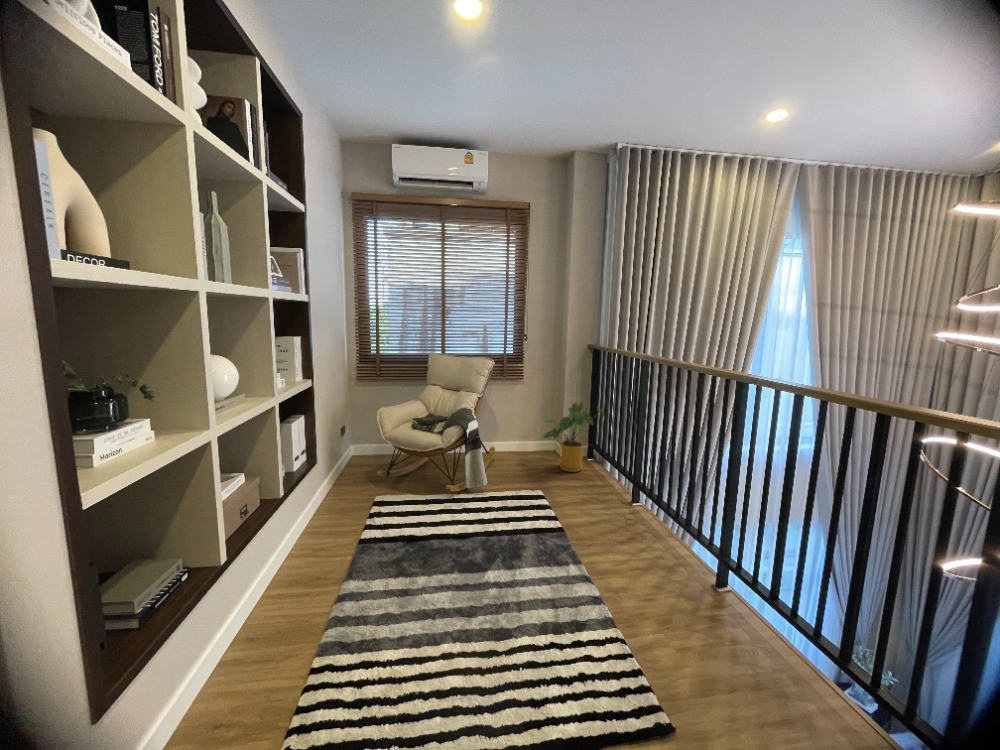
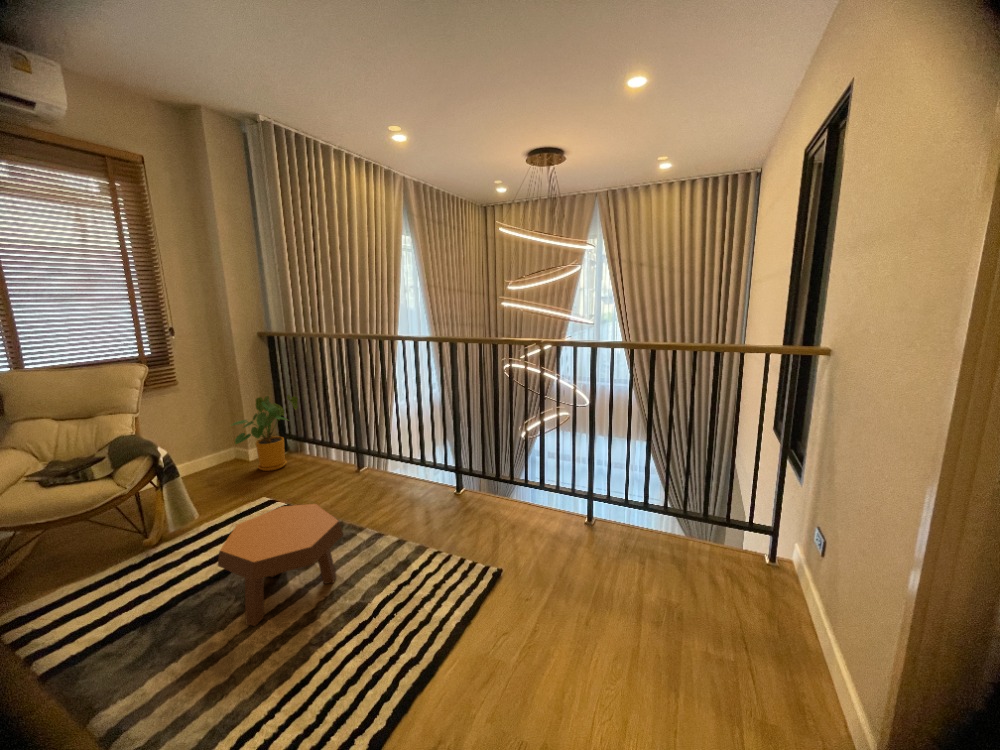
footstool: none [440,501,532,596] -> present [218,504,343,626]

